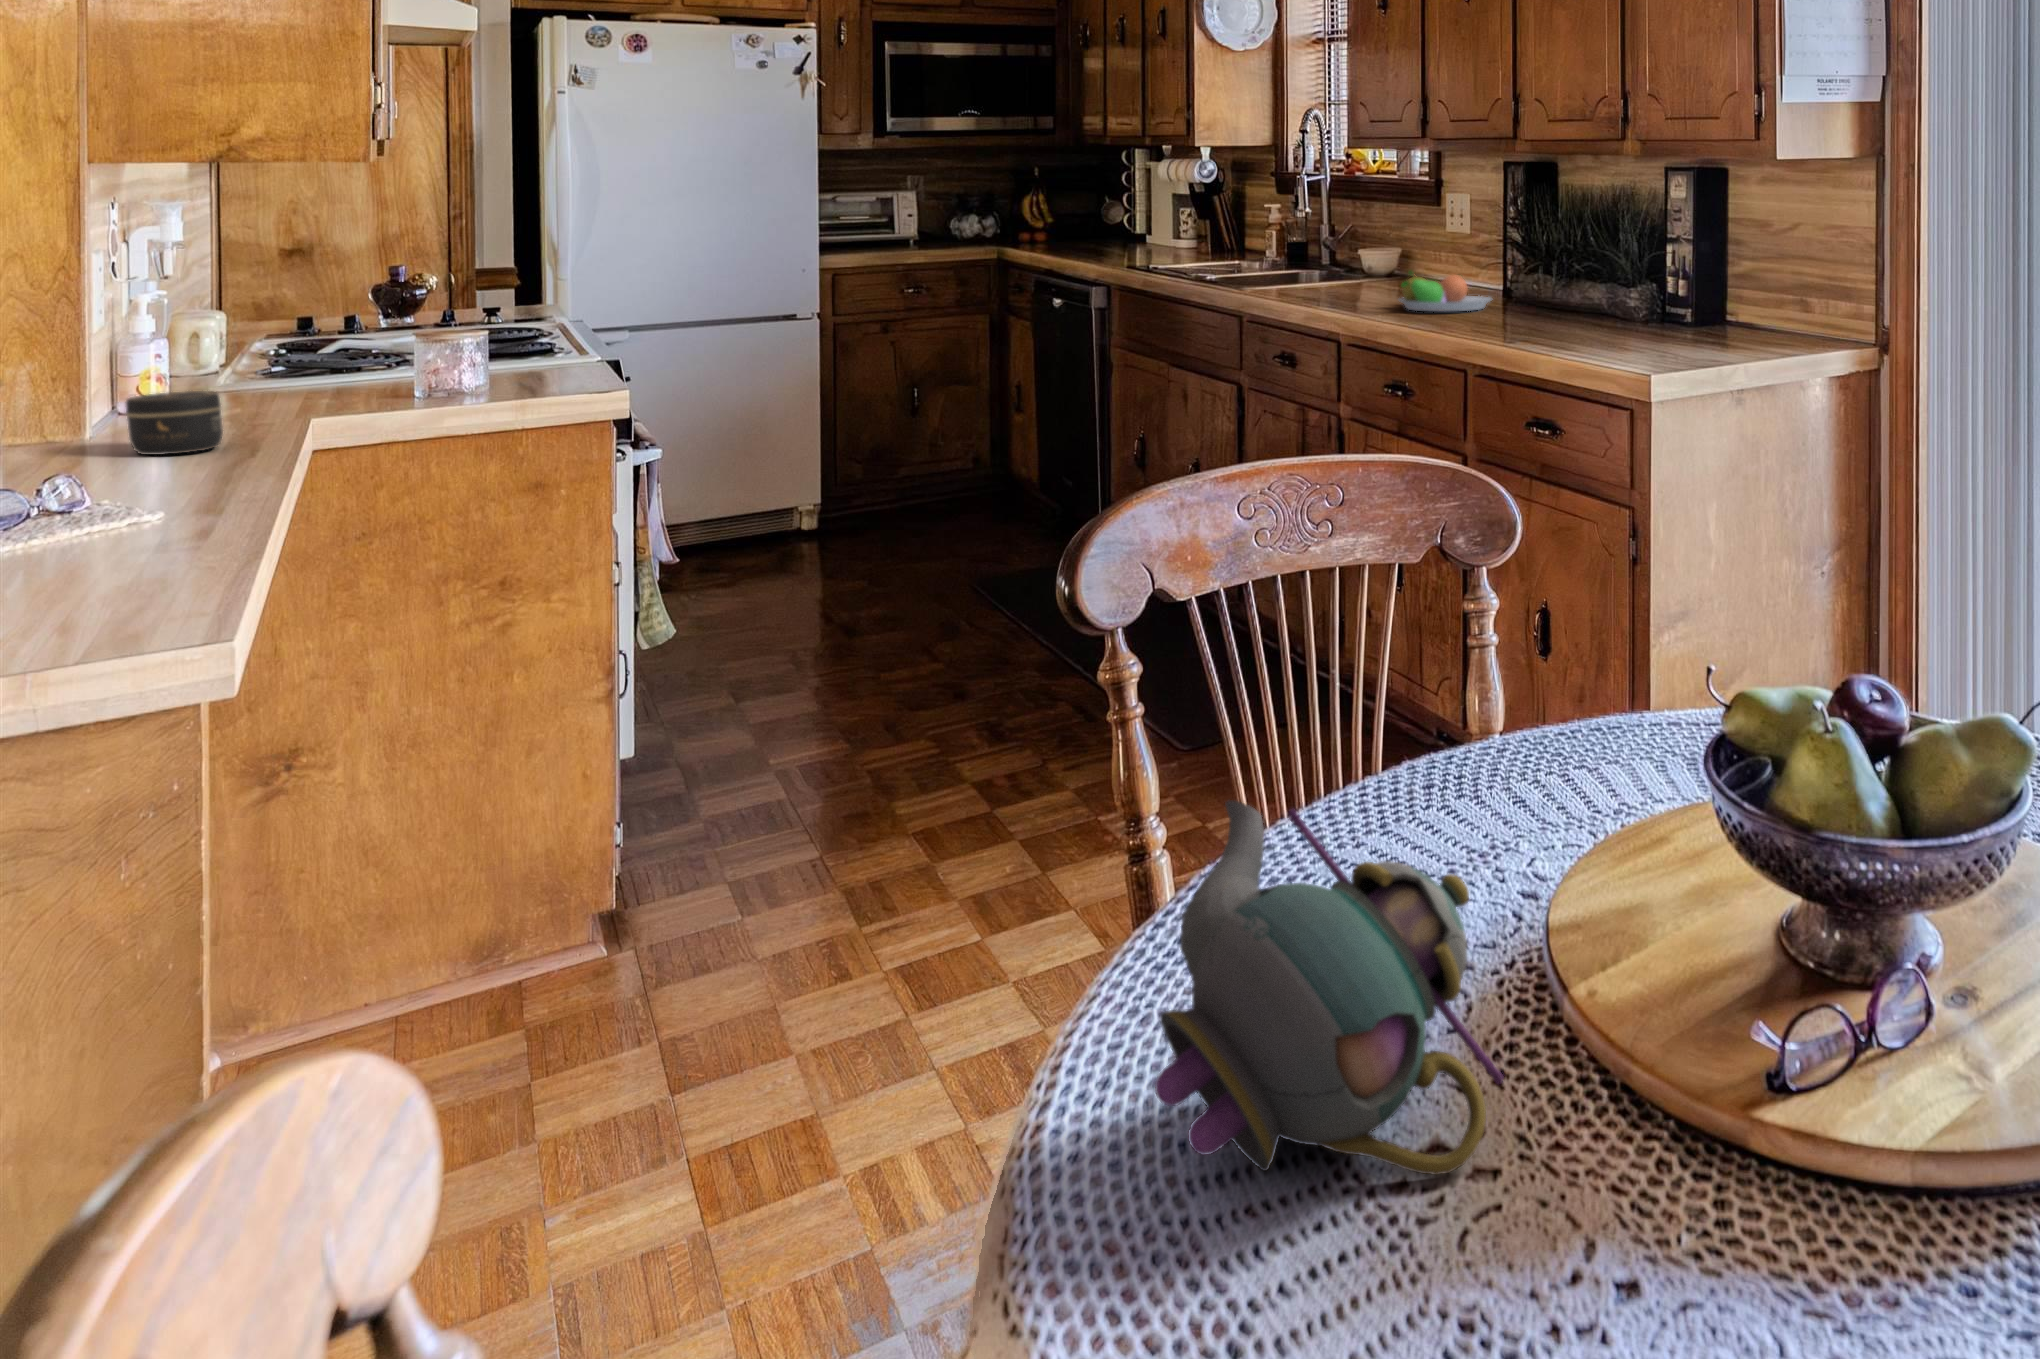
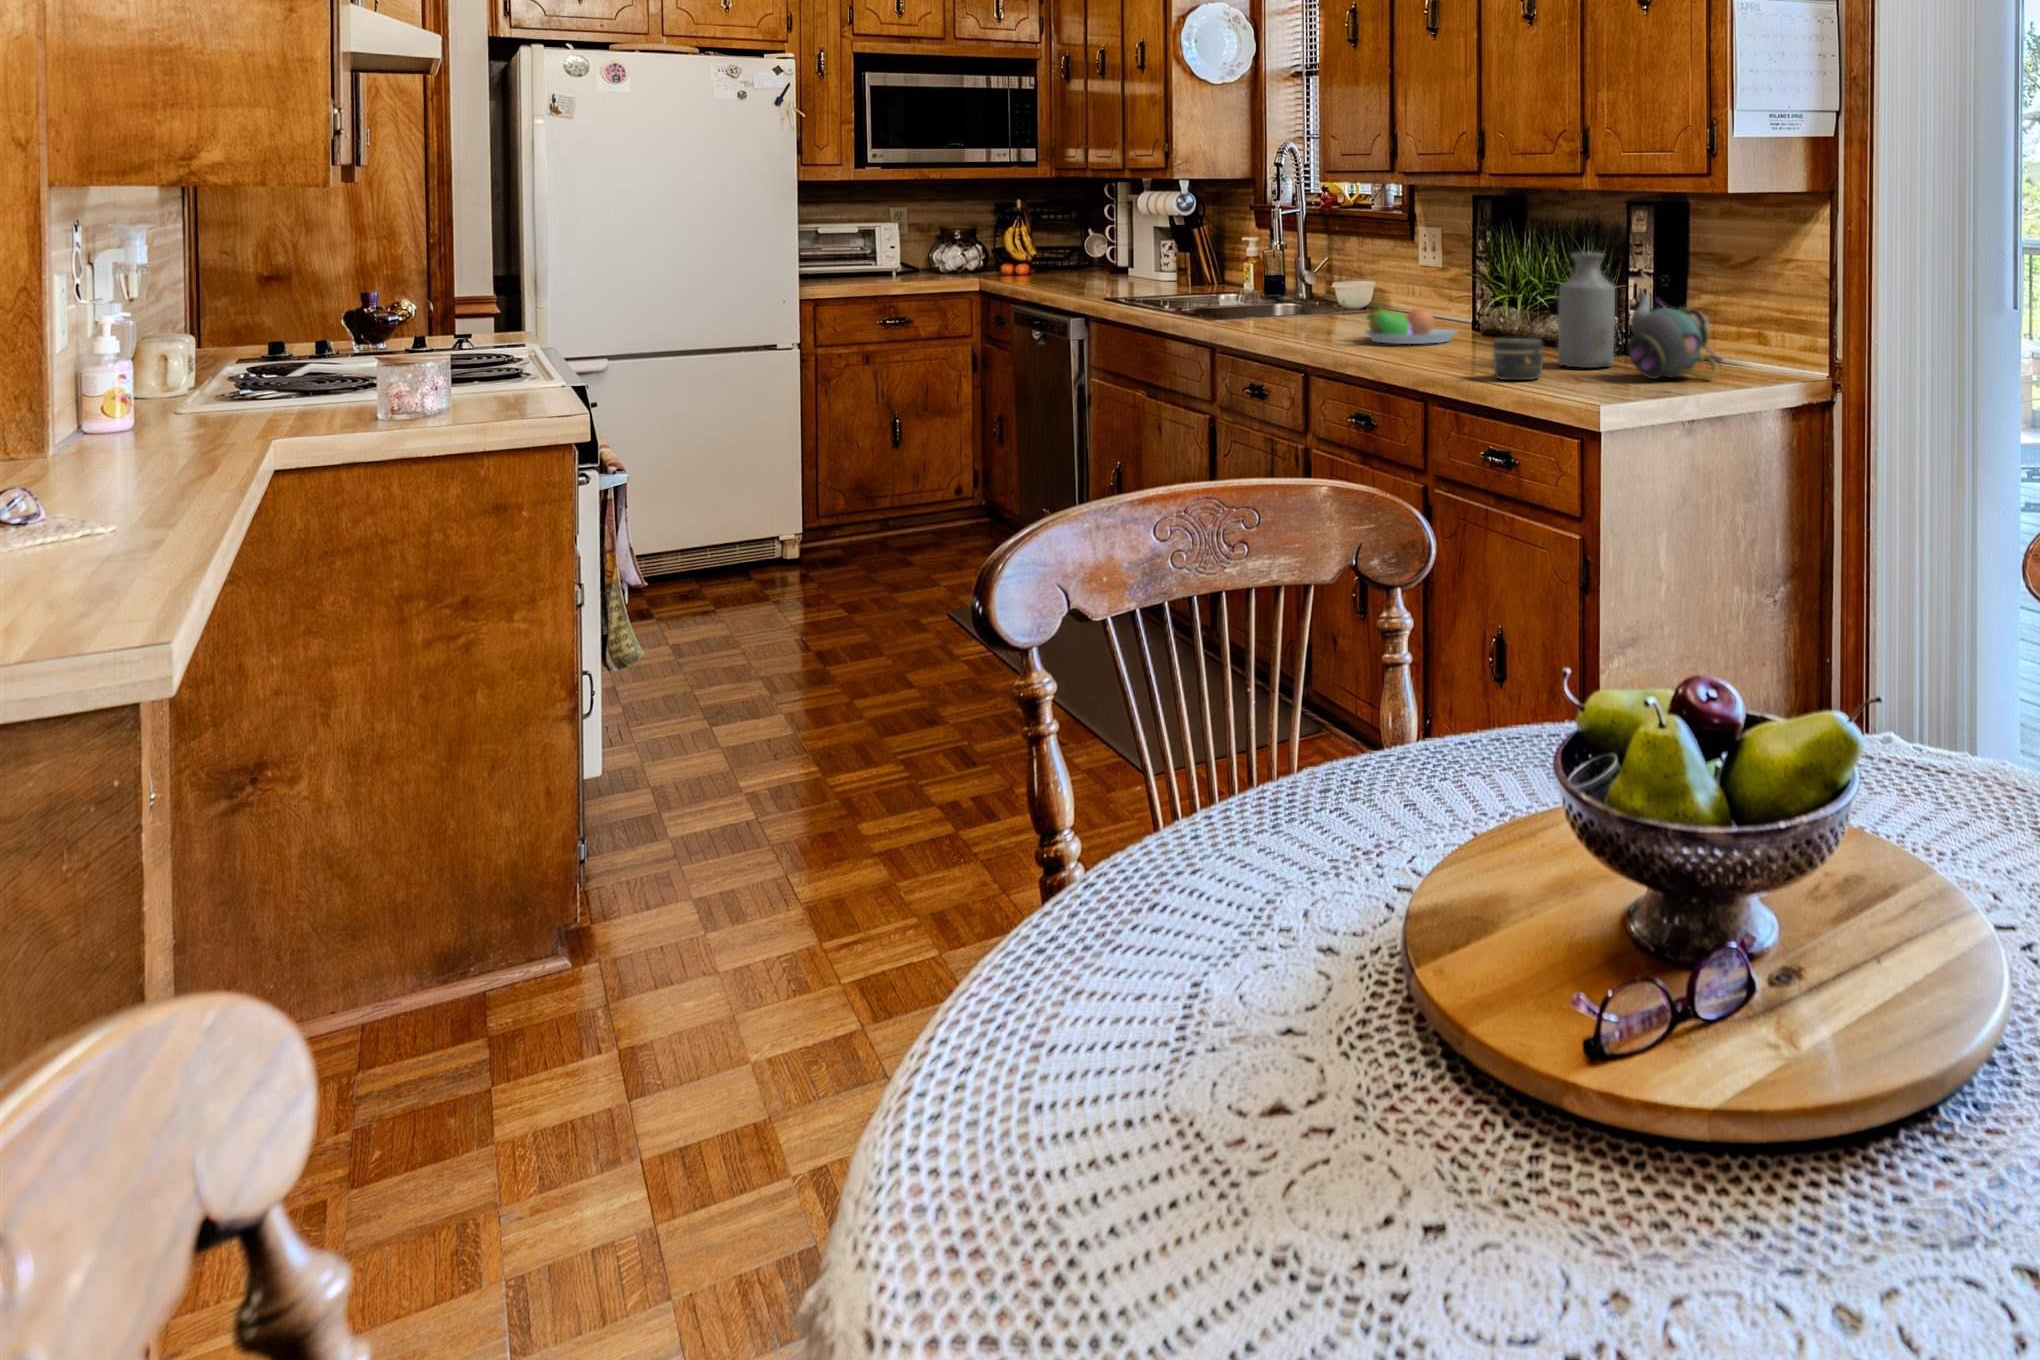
bottle: none [1599,220,1657,336] -> present [1558,253,1615,368]
jar: present [125,391,223,455] -> present [1493,338,1543,380]
teapot: present [1155,800,1503,1175] -> present [1628,293,1720,380]

